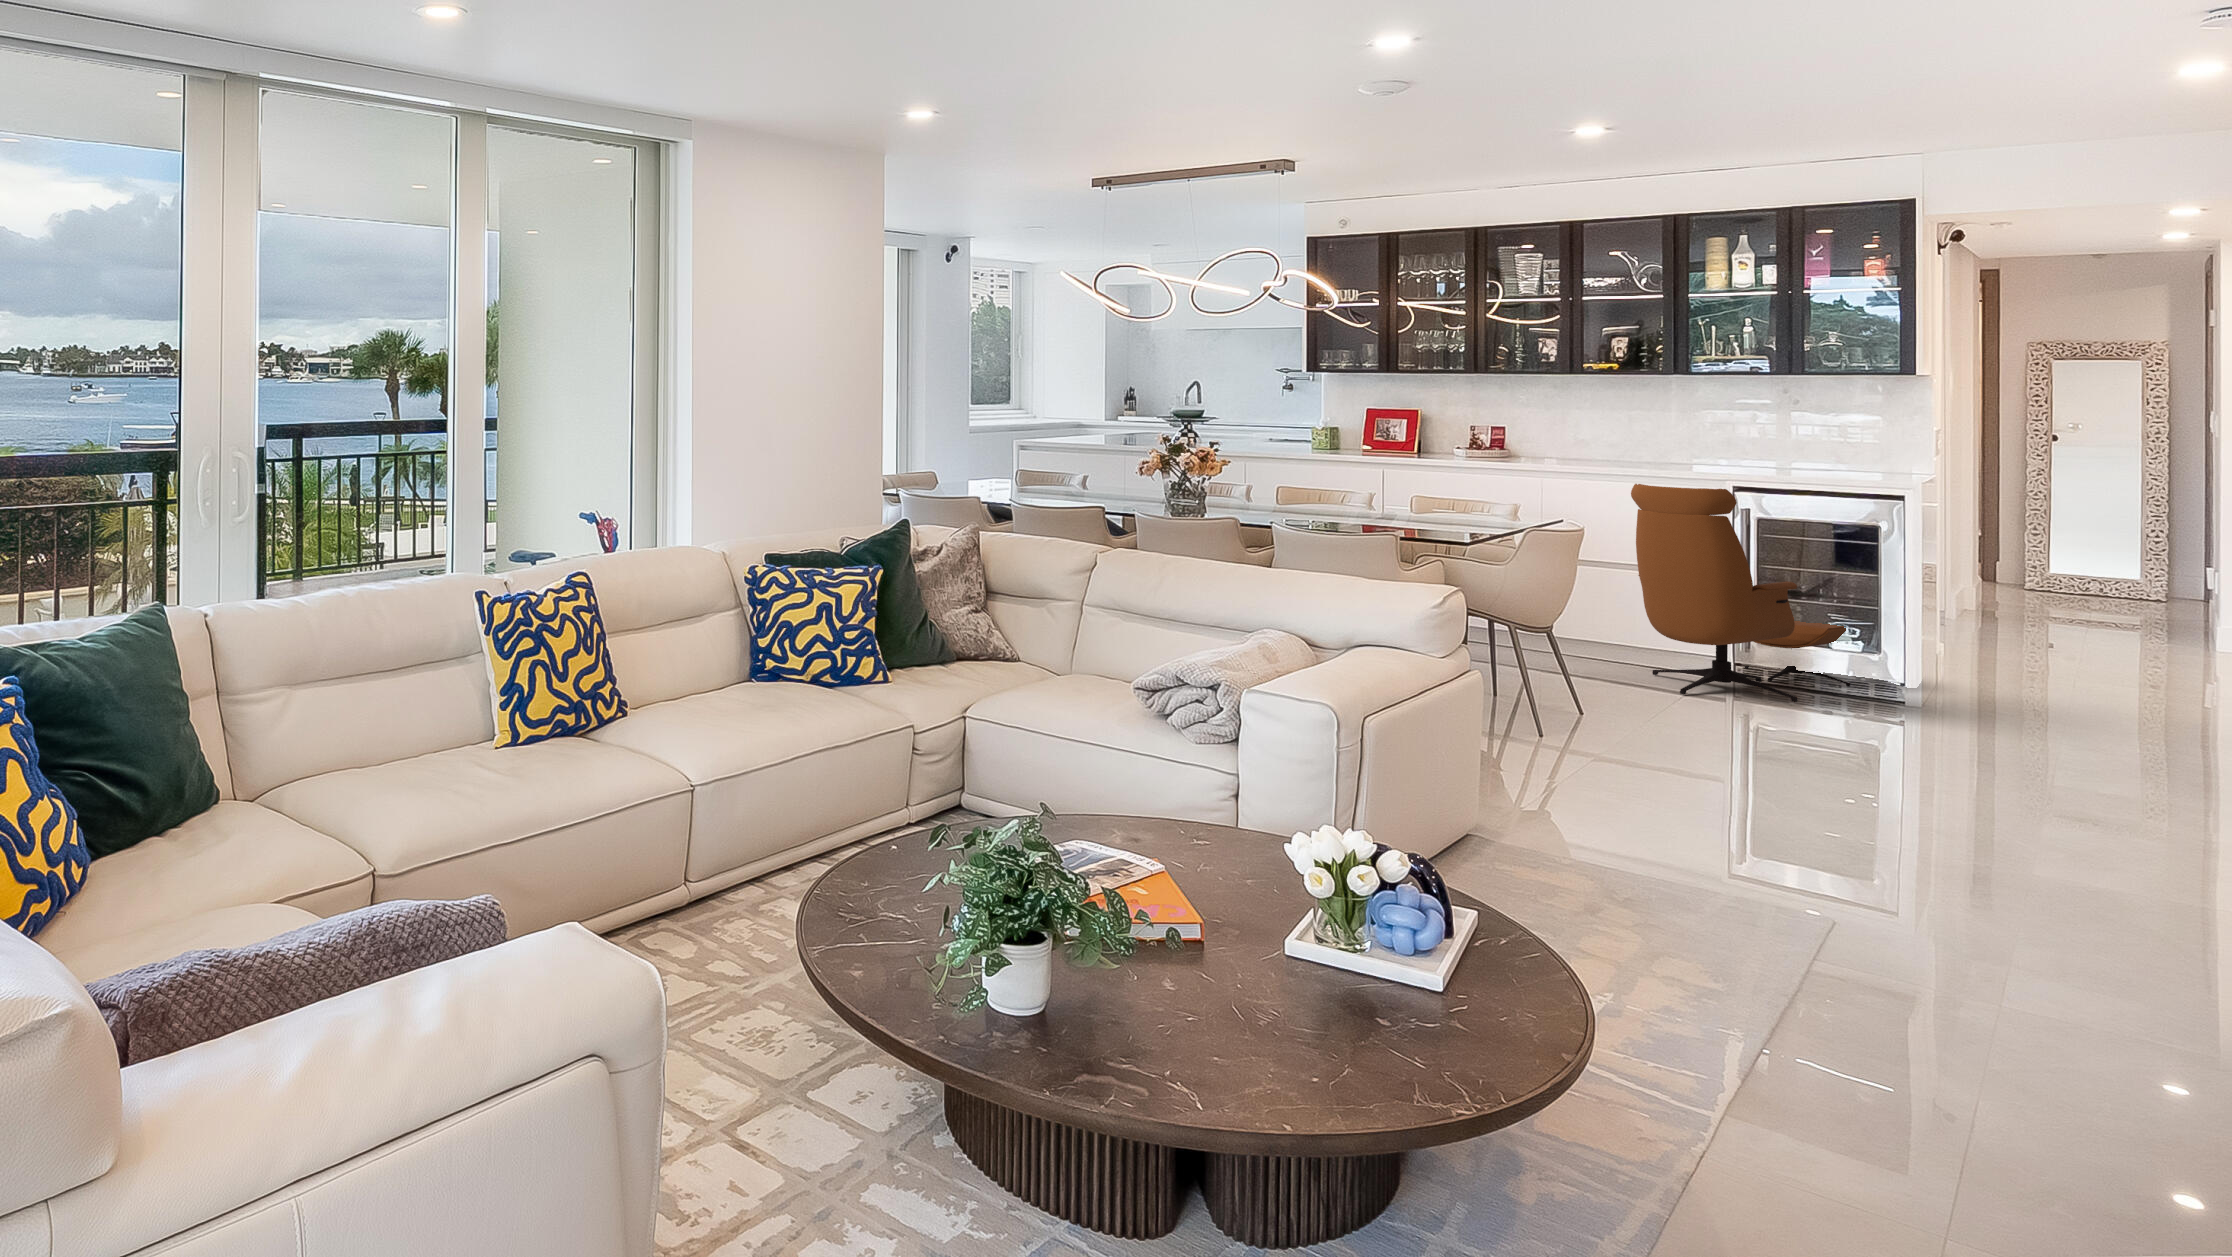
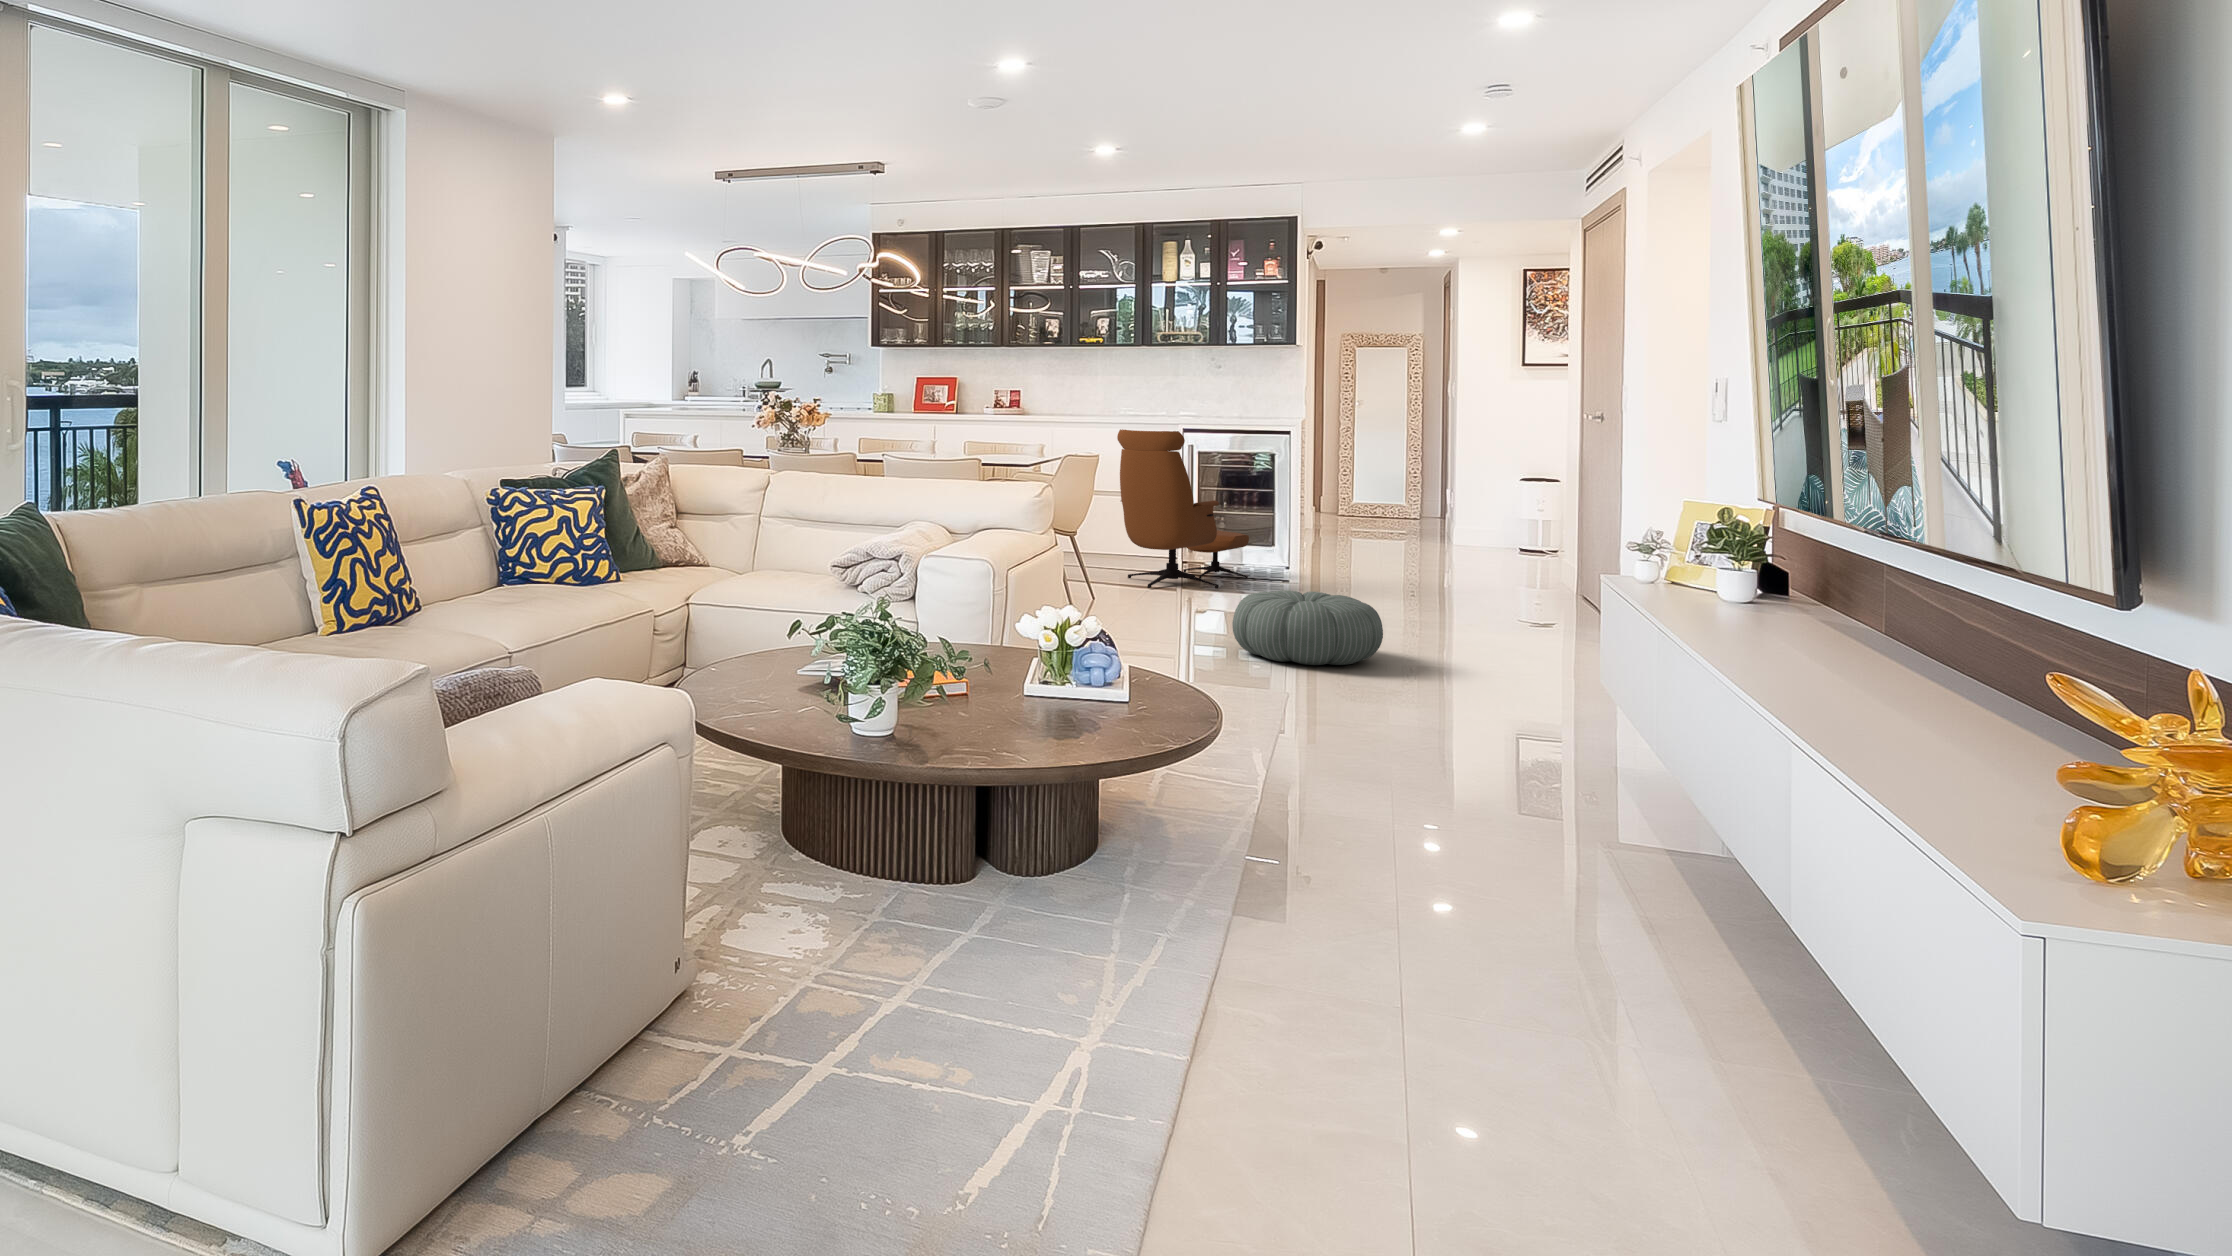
pouf: none [1801,741,2092,874] -> present [1232,590,1383,665]

